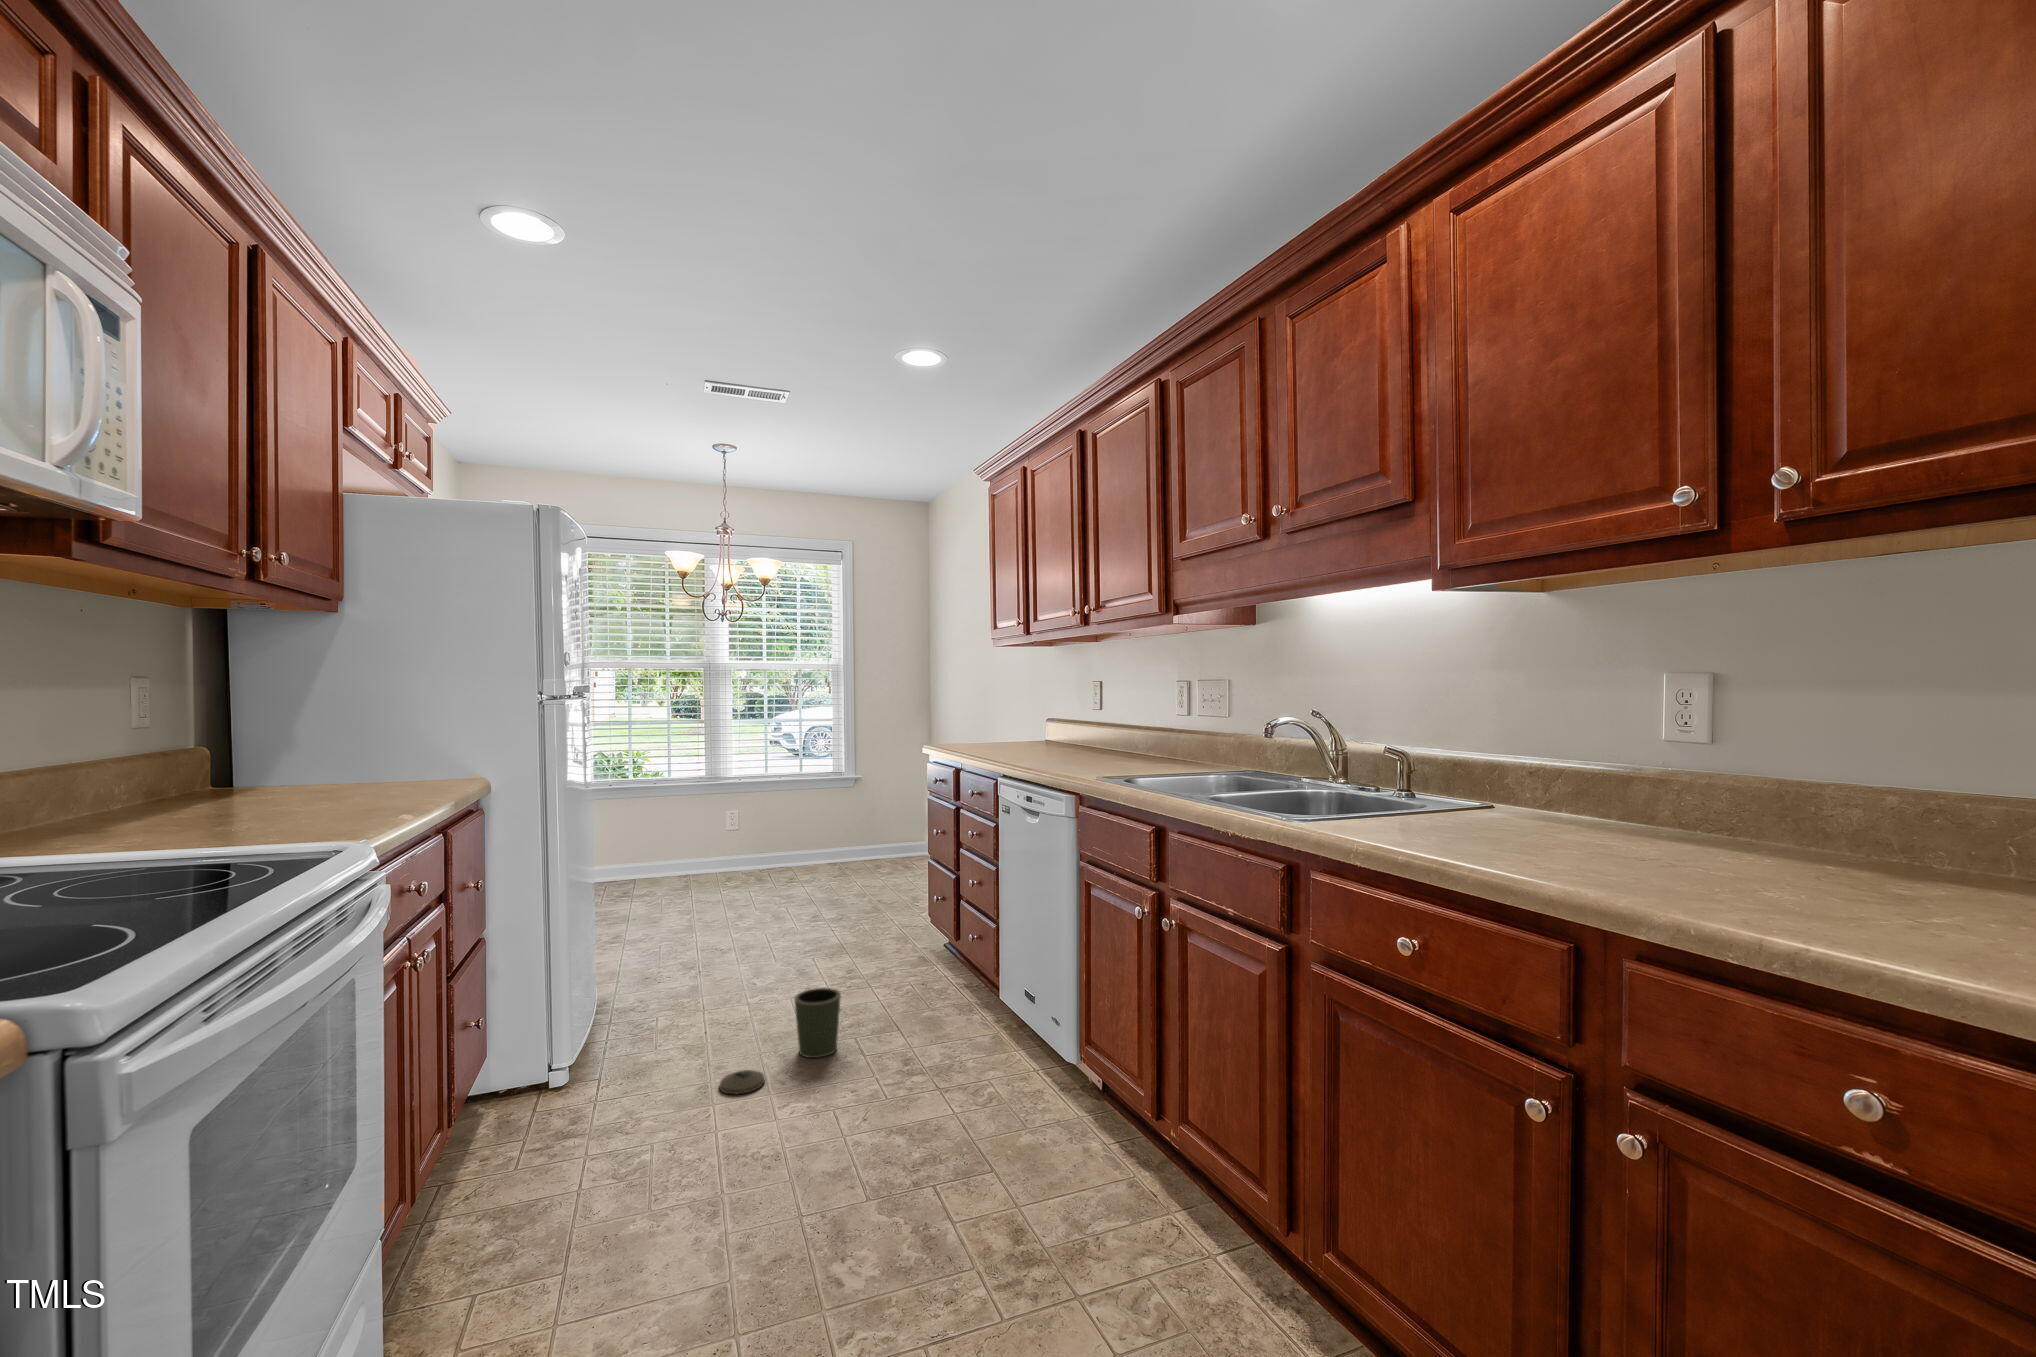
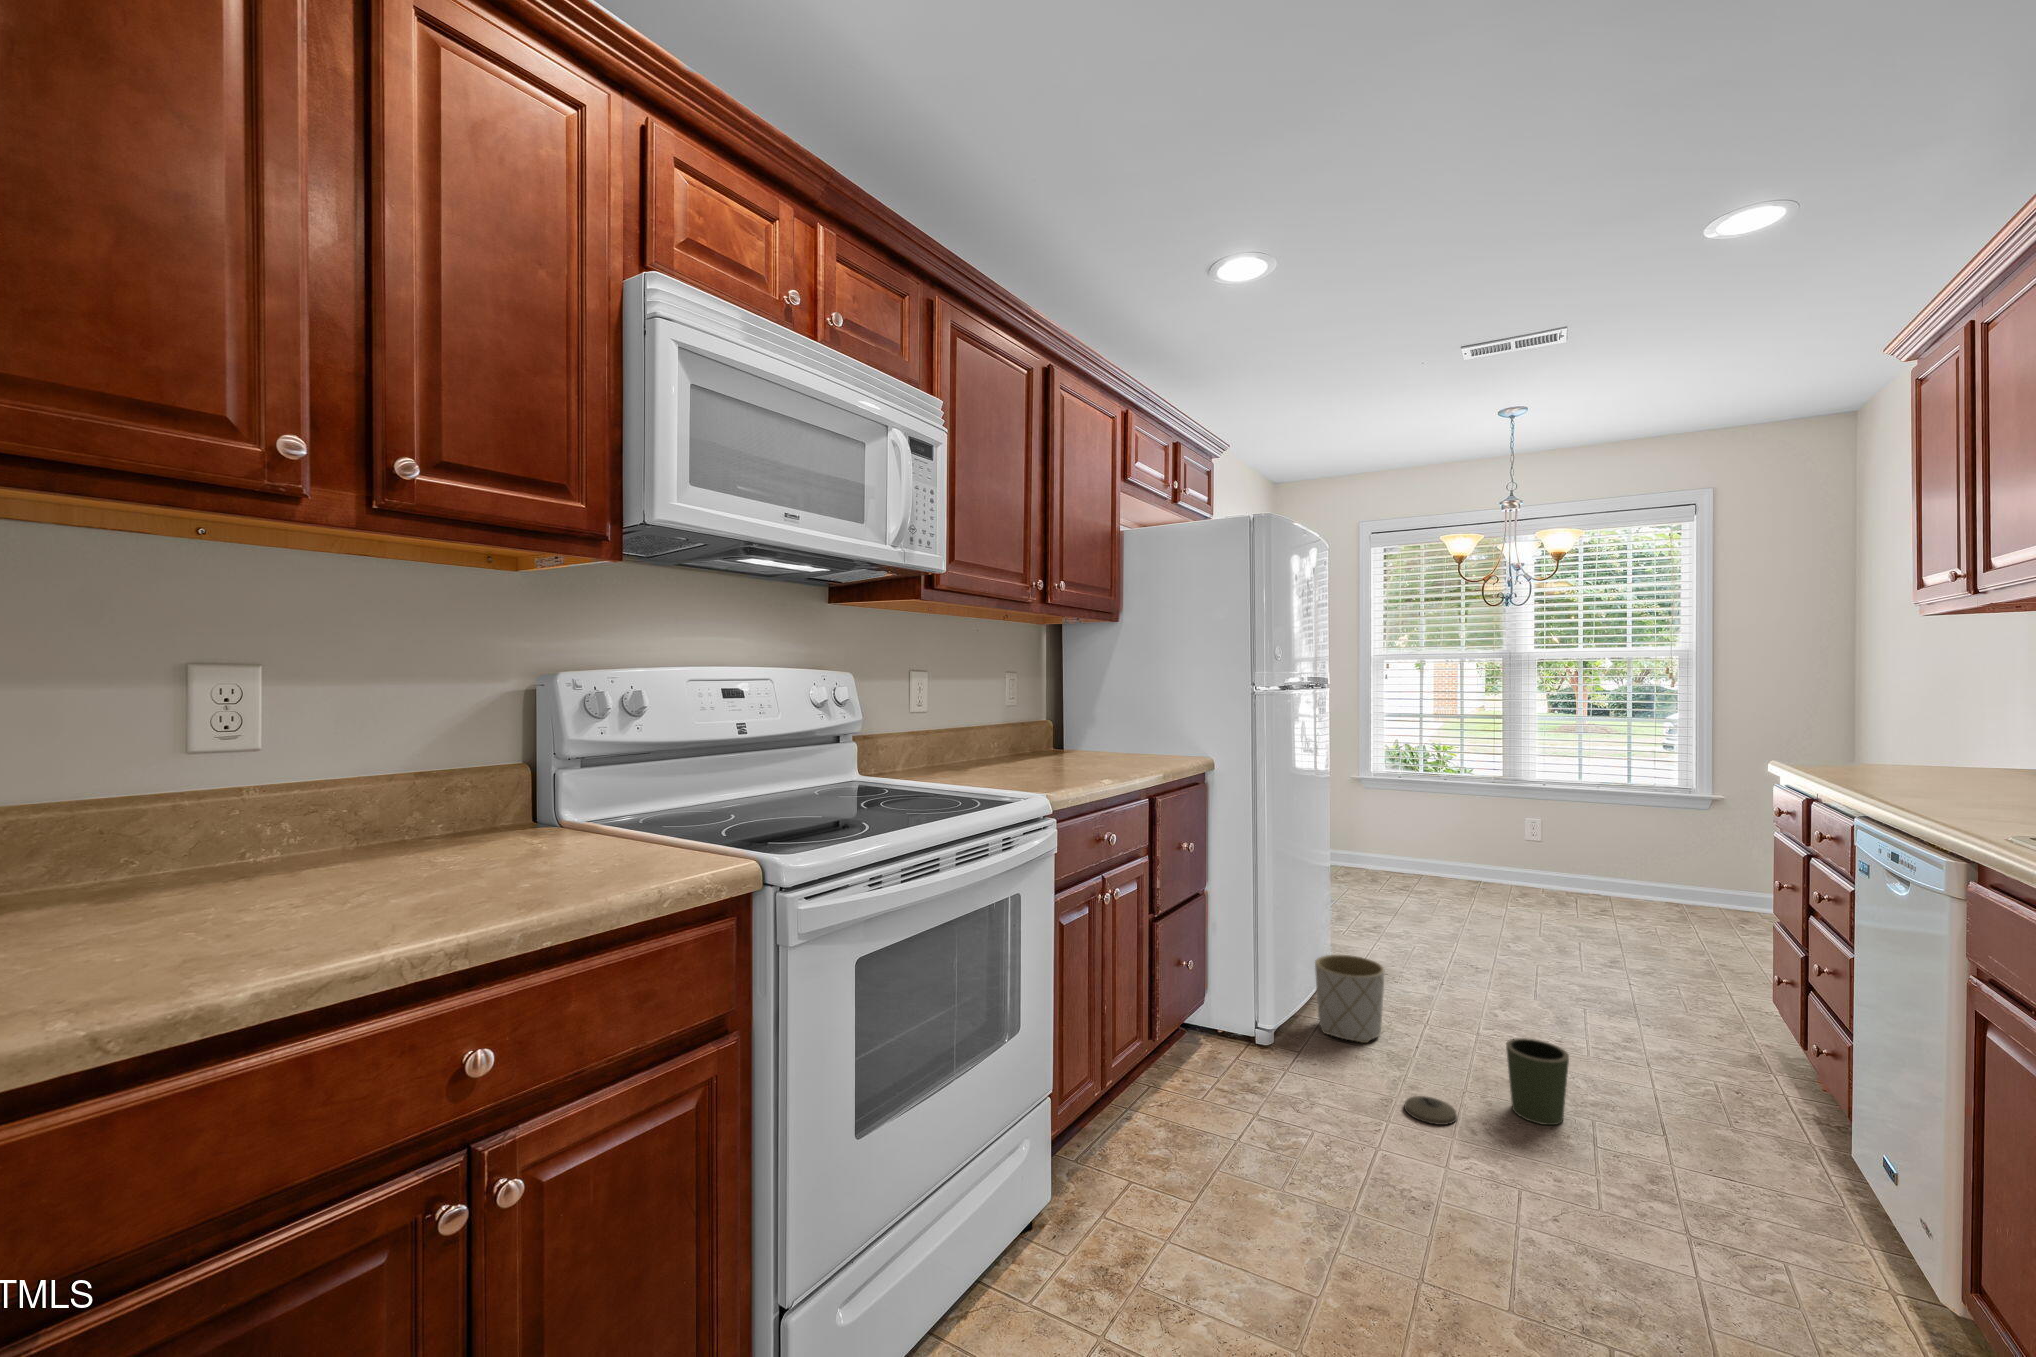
planter: none [601,967,673,1056] -> present [1315,955,1384,1043]

